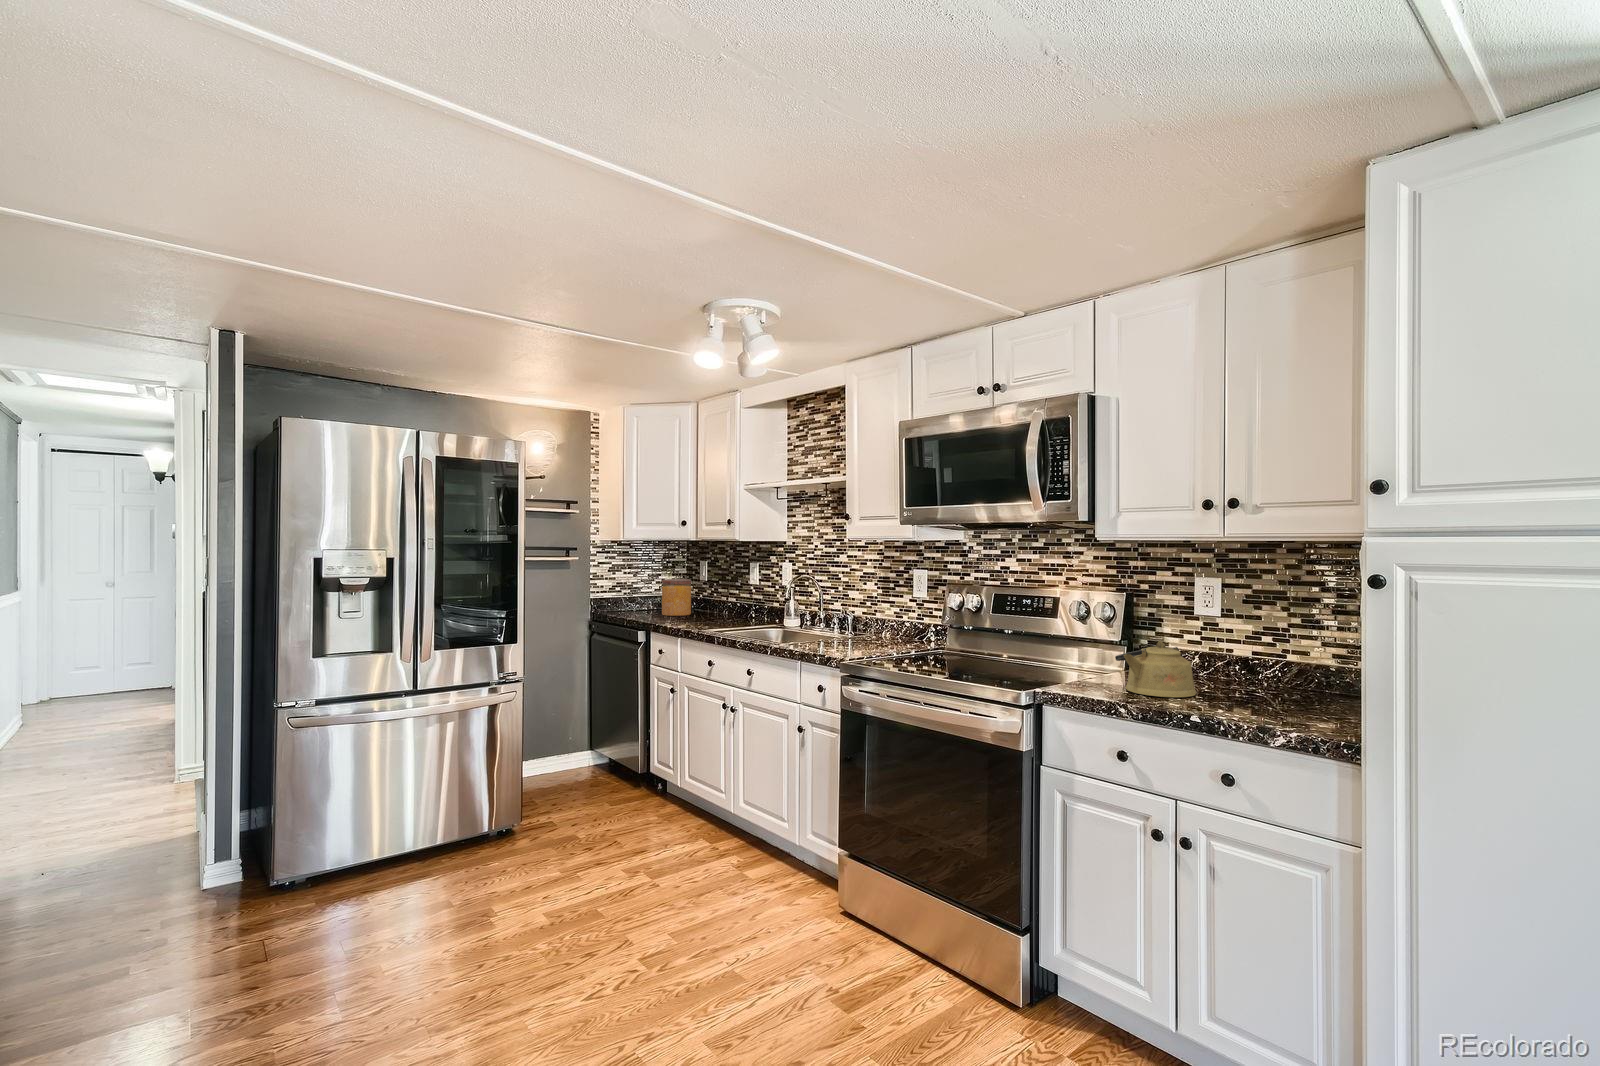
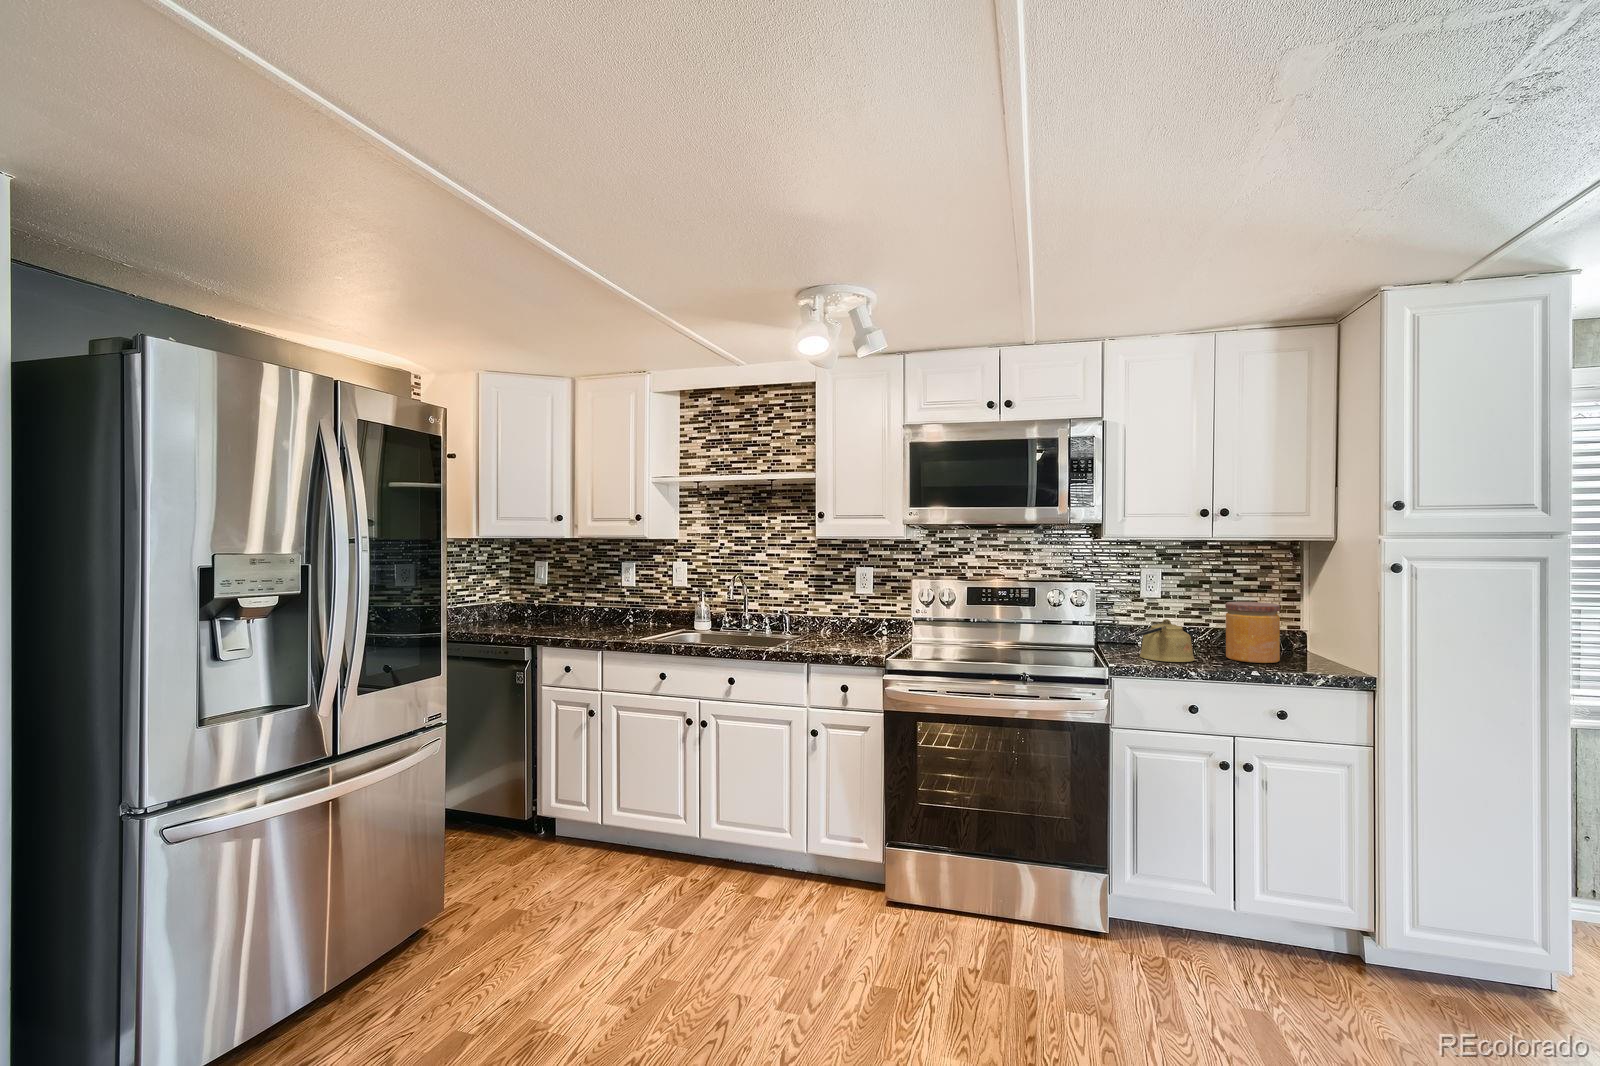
jar: present [662,579,691,616] -> present [1226,602,1280,663]

